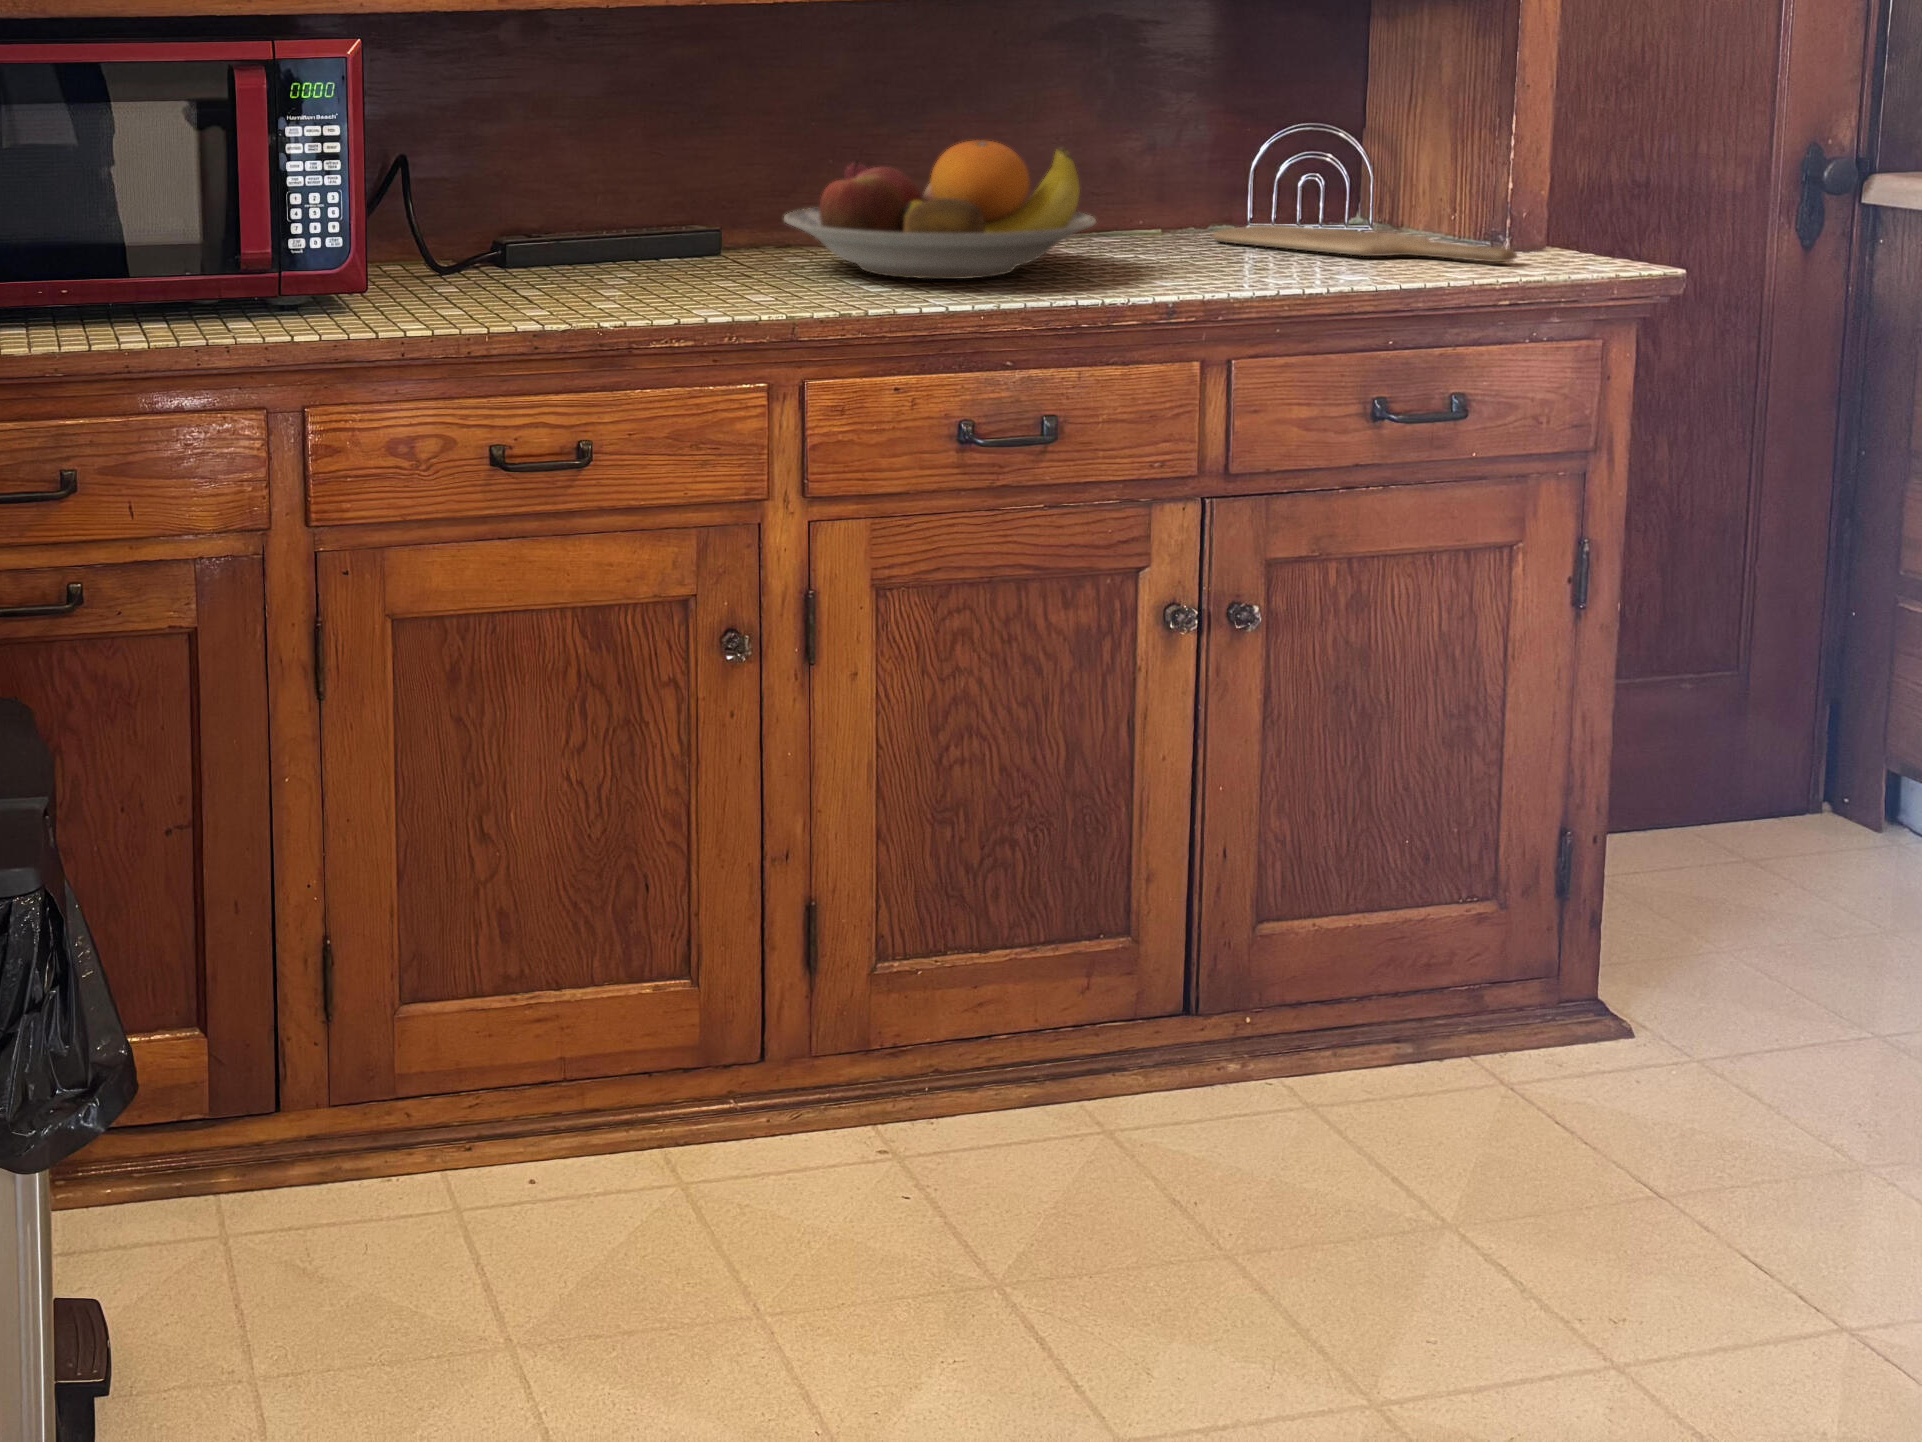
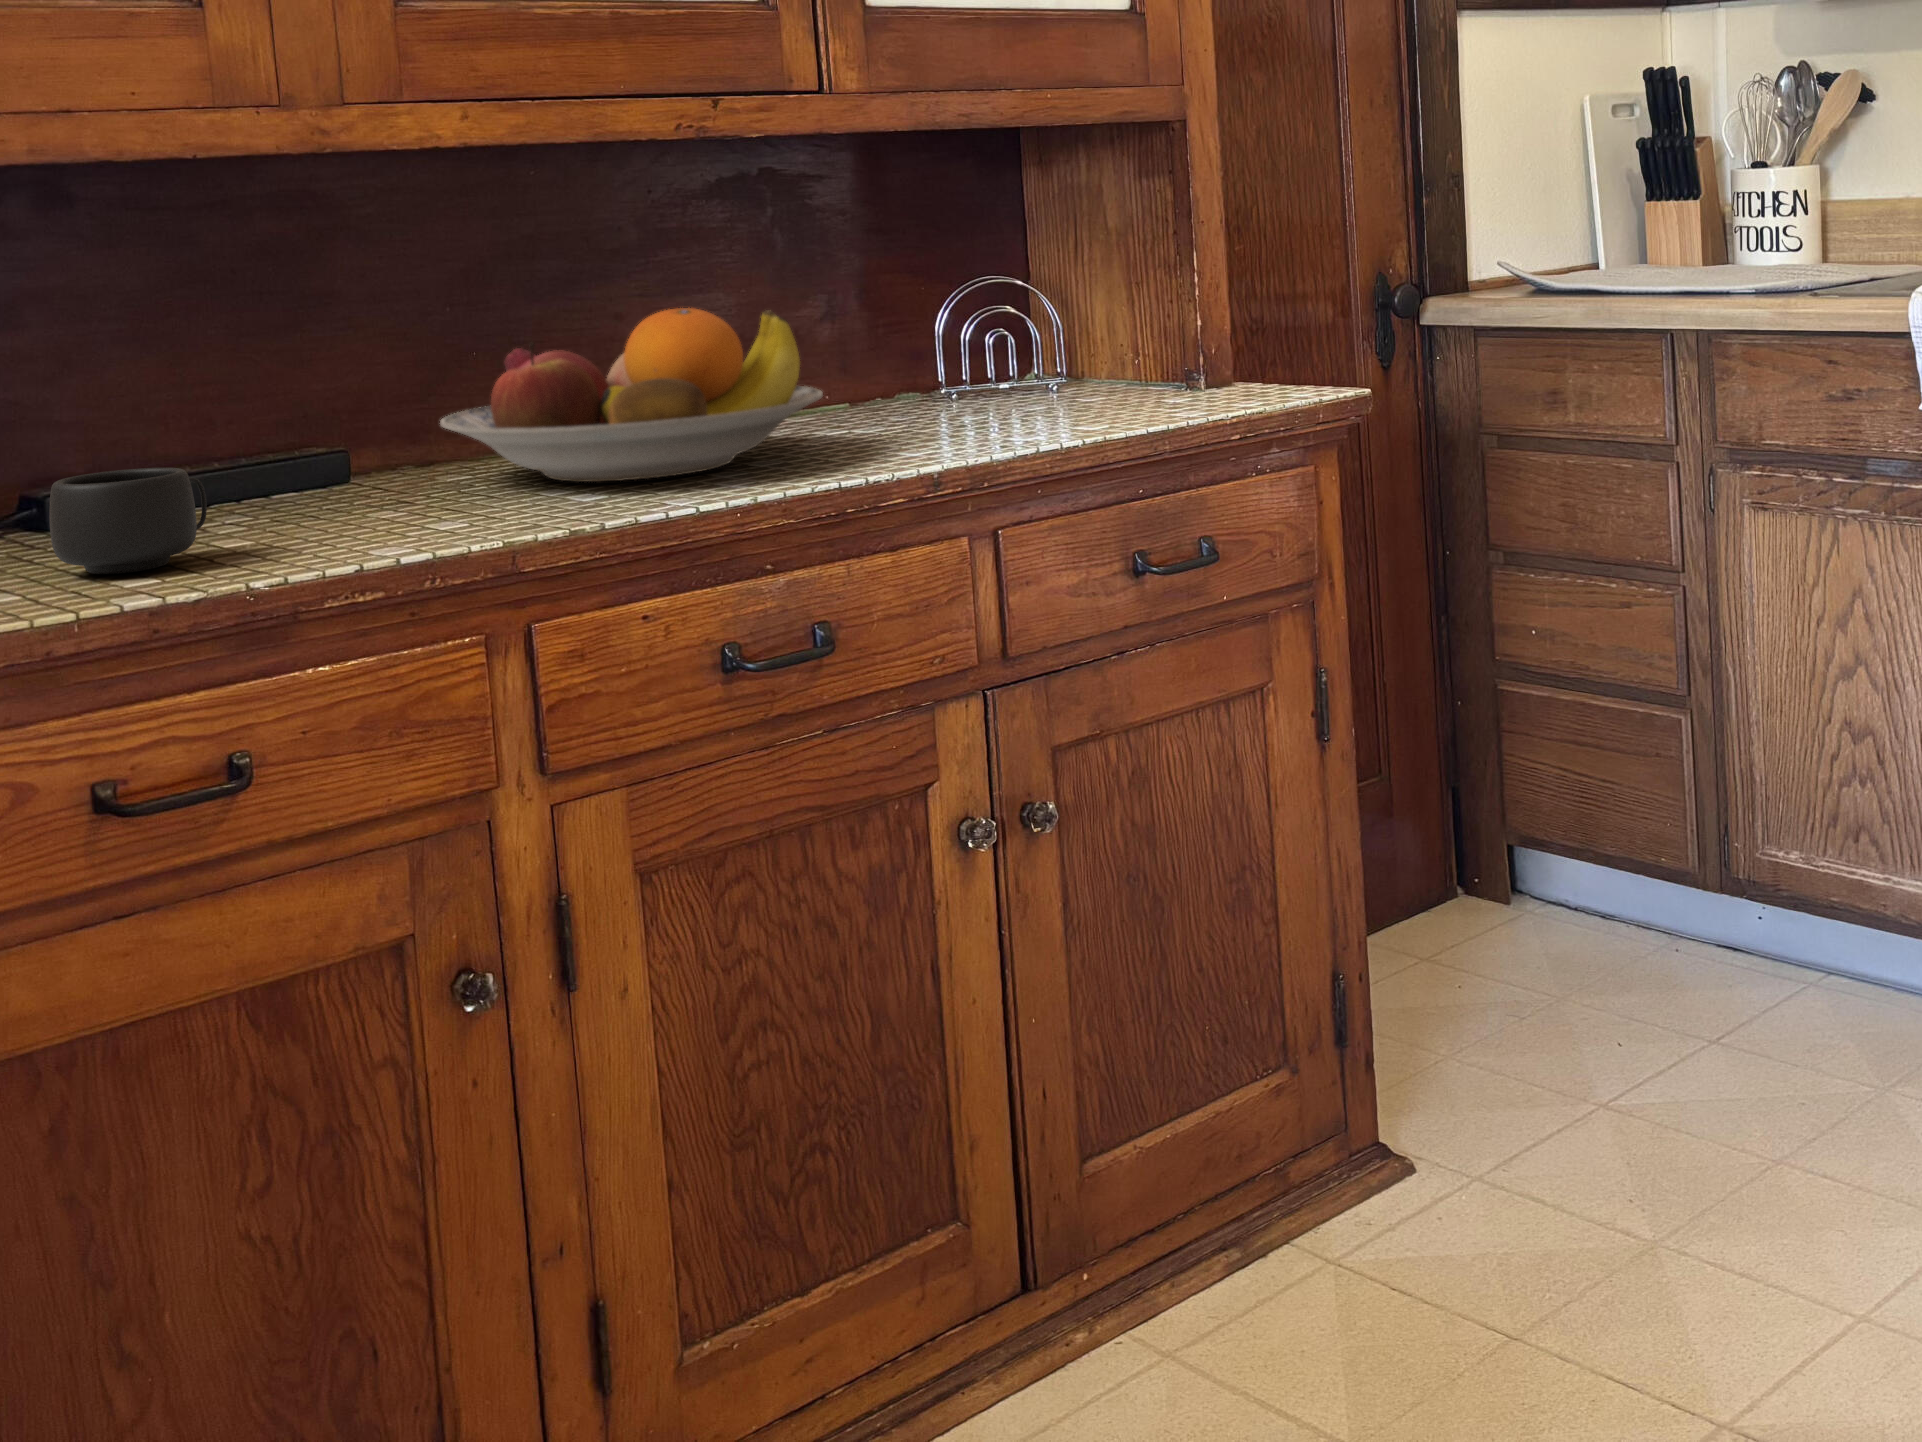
cutting board: present [1213,225,1517,262] -> none [913,381,1223,407]
mug: none [492,231,595,304] -> present [49,468,207,574]

